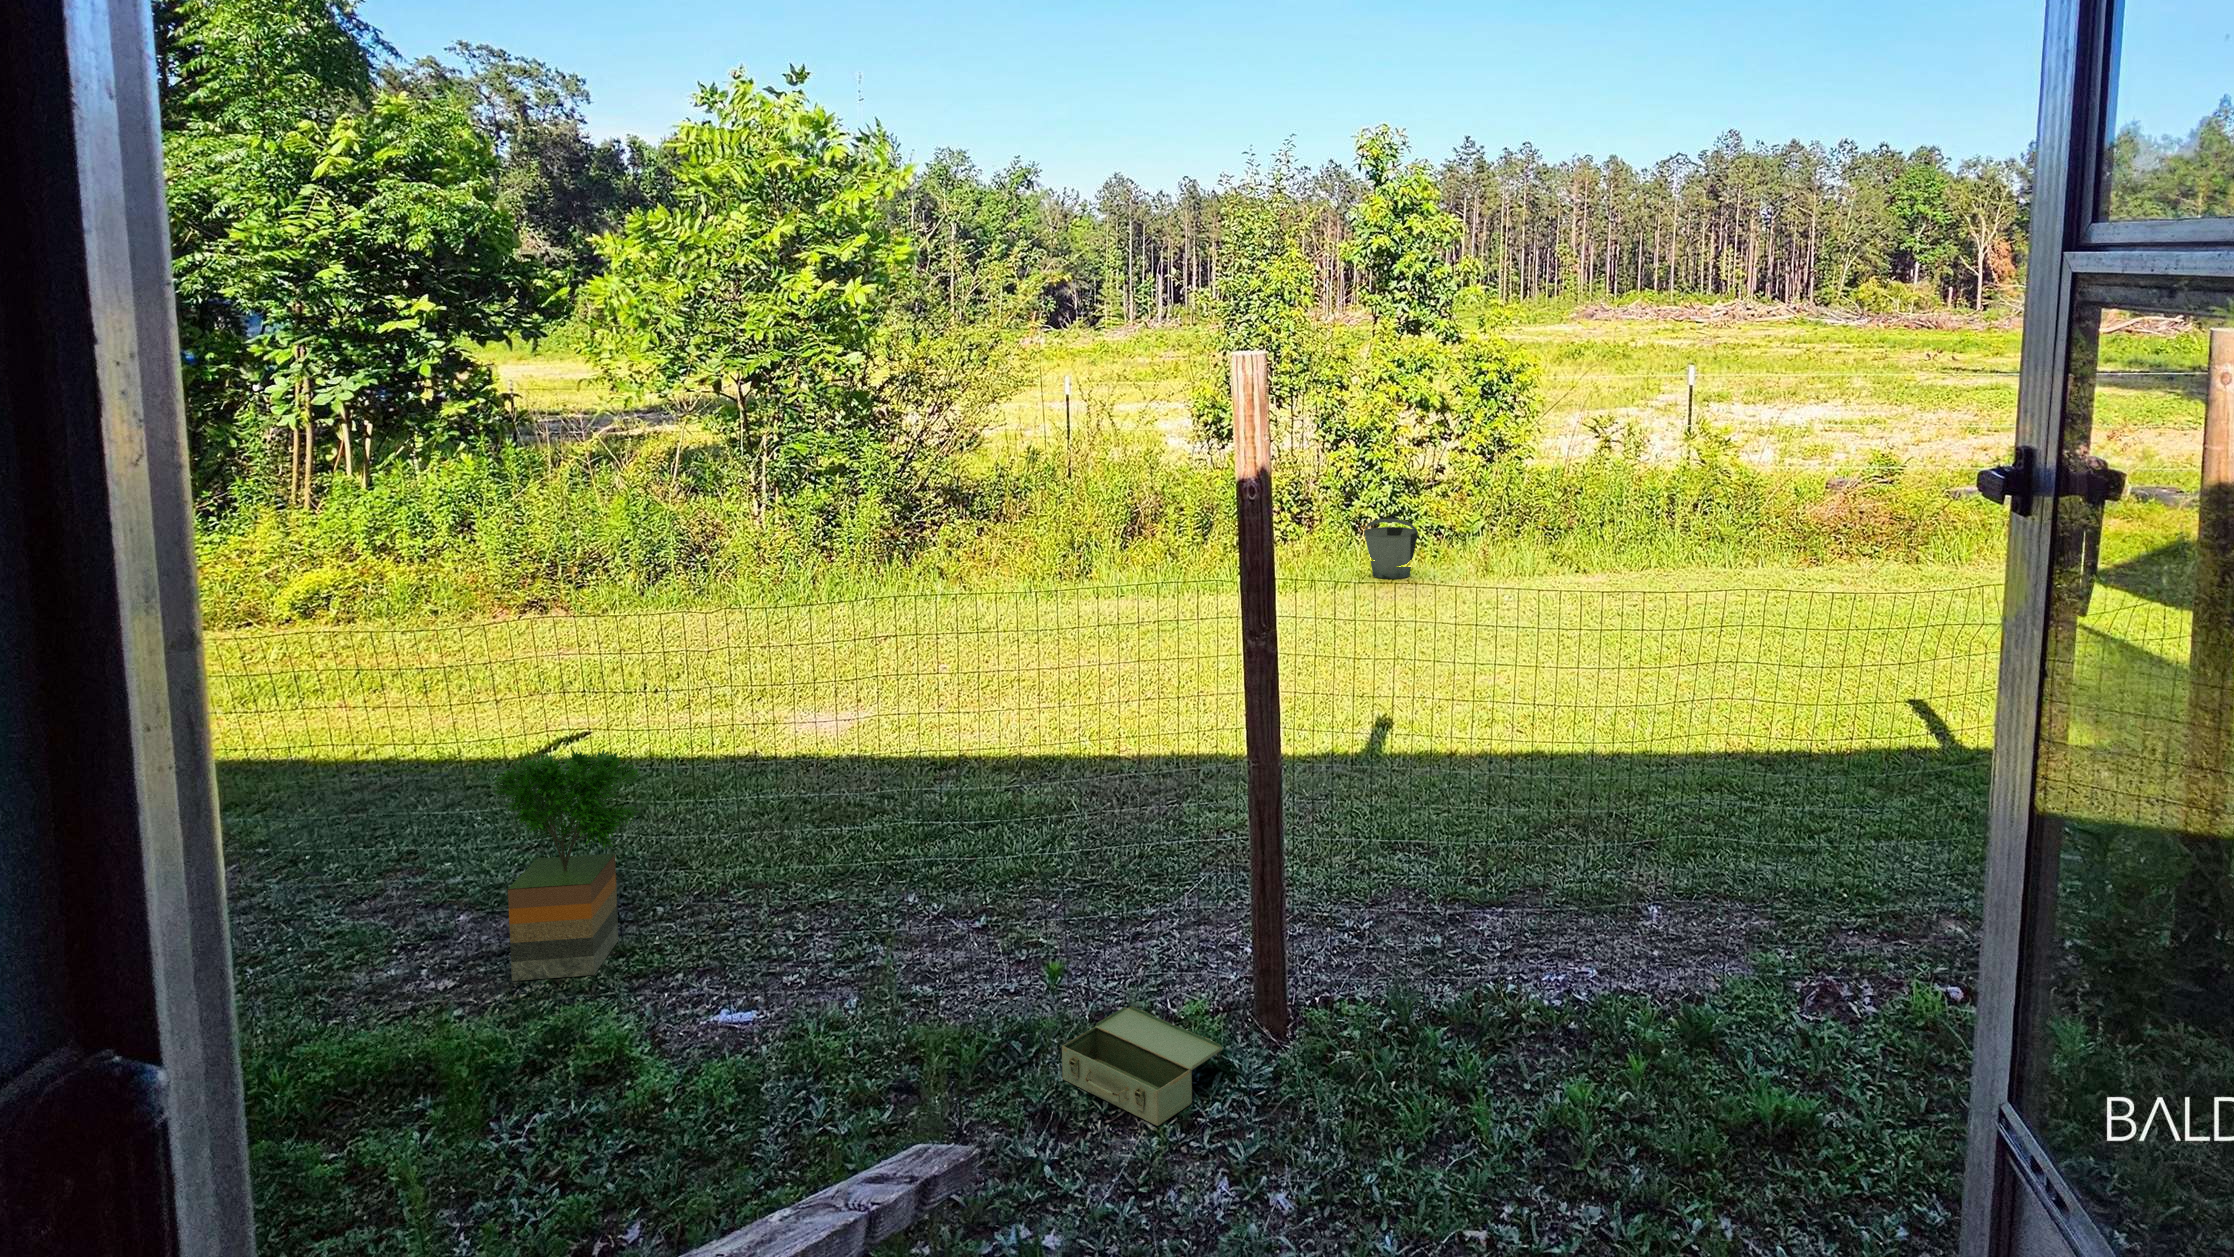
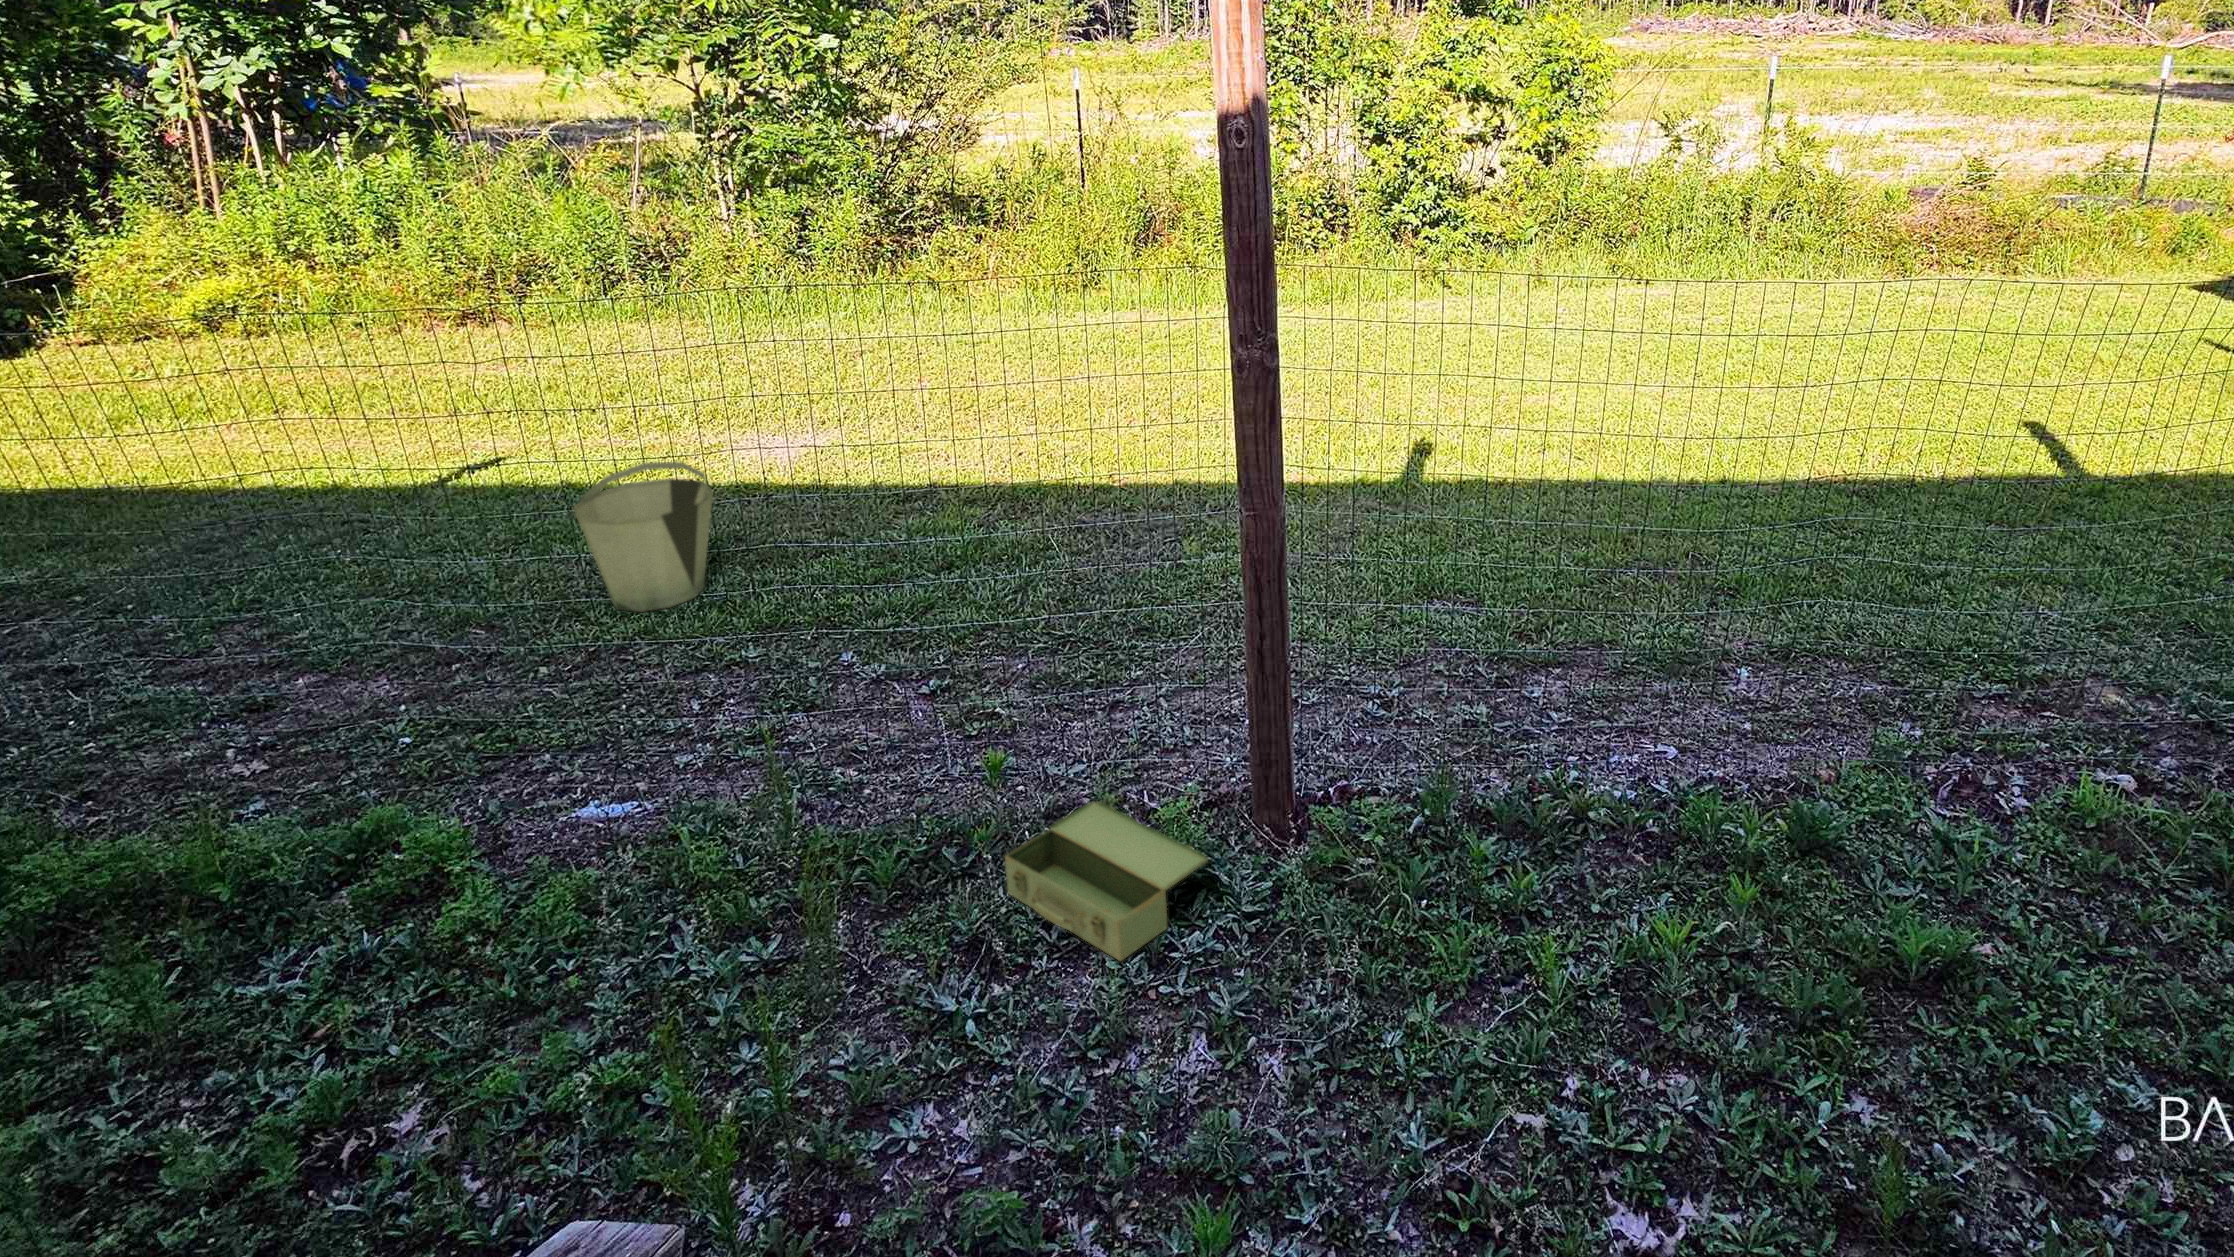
bucket: present [1364,519,1418,579] -> present [573,462,713,612]
potted tree: present [491,749,640,981] -> none [301,485,505,760]

